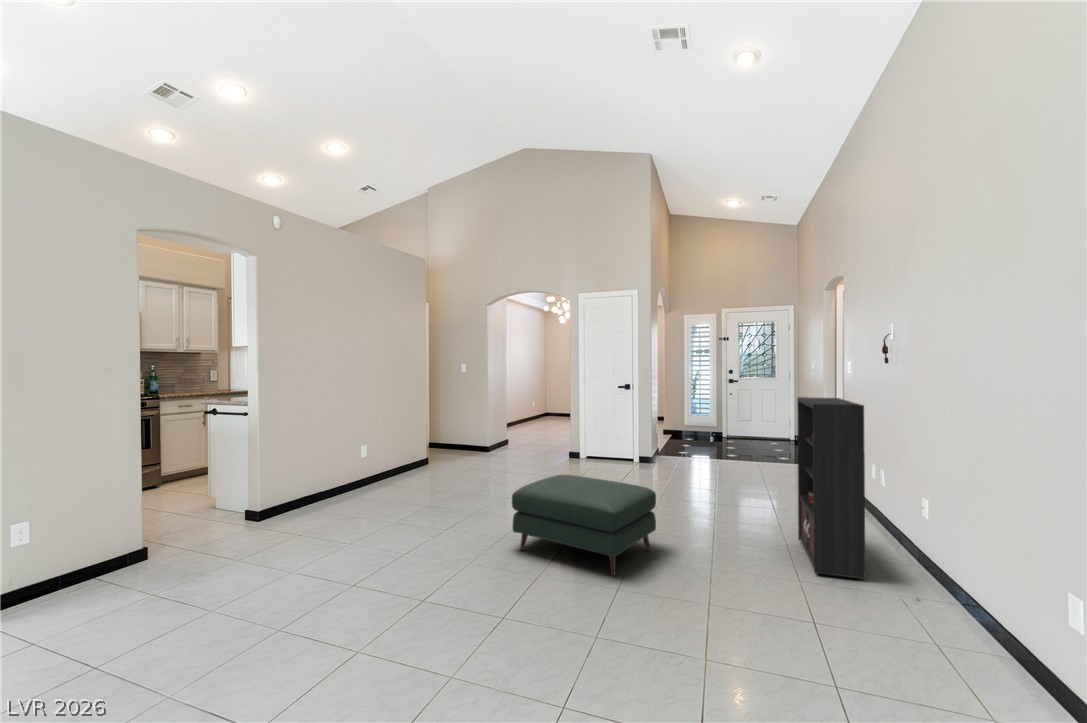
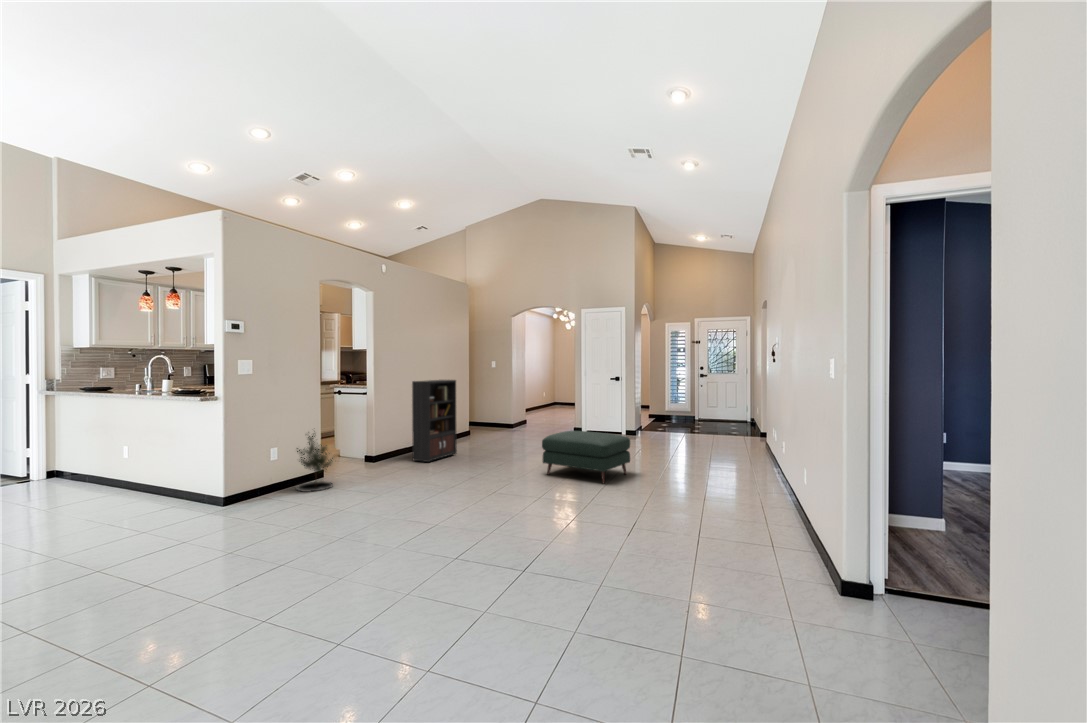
bookcase: present [797,397,919,600] -> present [412,380,457,462]
potted tree: none [67,483,150,601] -> present [297,433,333,492]

